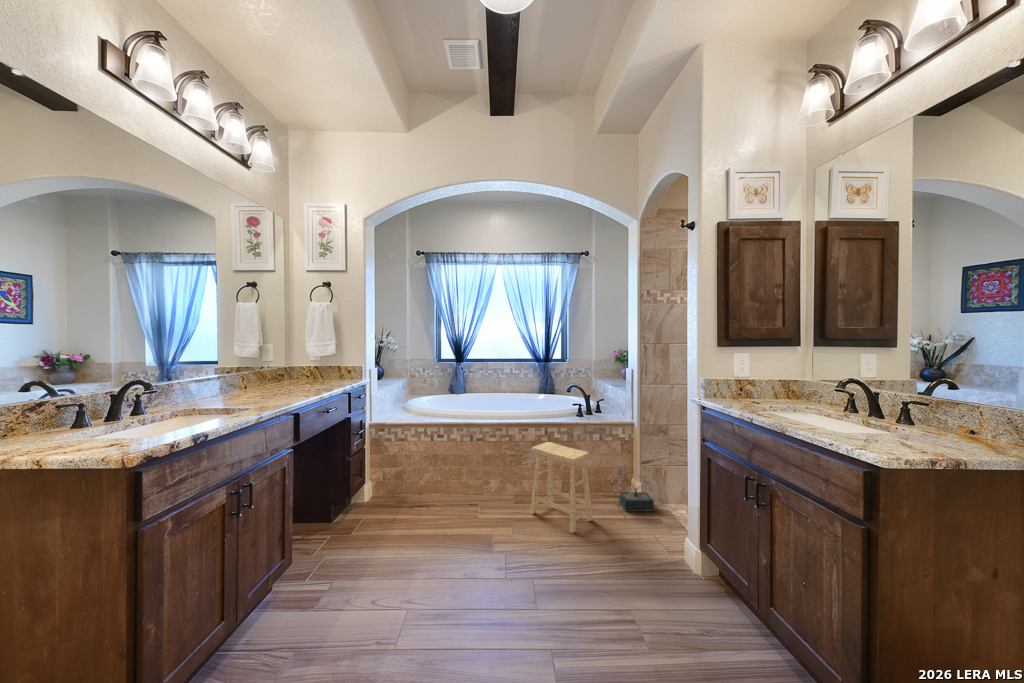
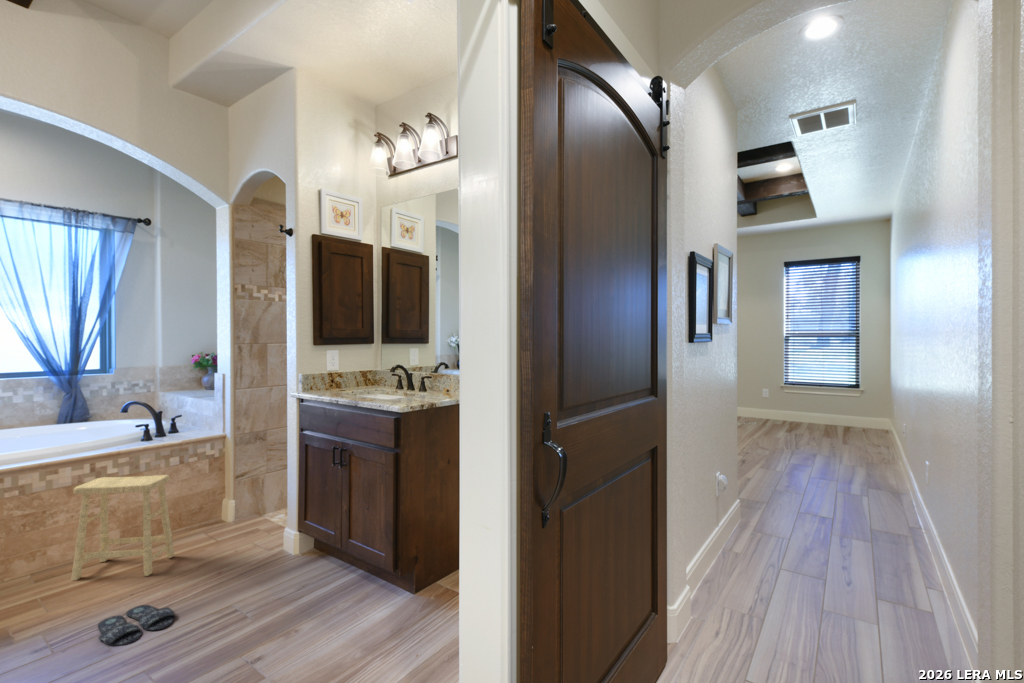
decorative plant: present [610,467,659,512] -> none [193,487,257,536]
slippers: none [530,565,582,608] -> present [98,605,174,646]

